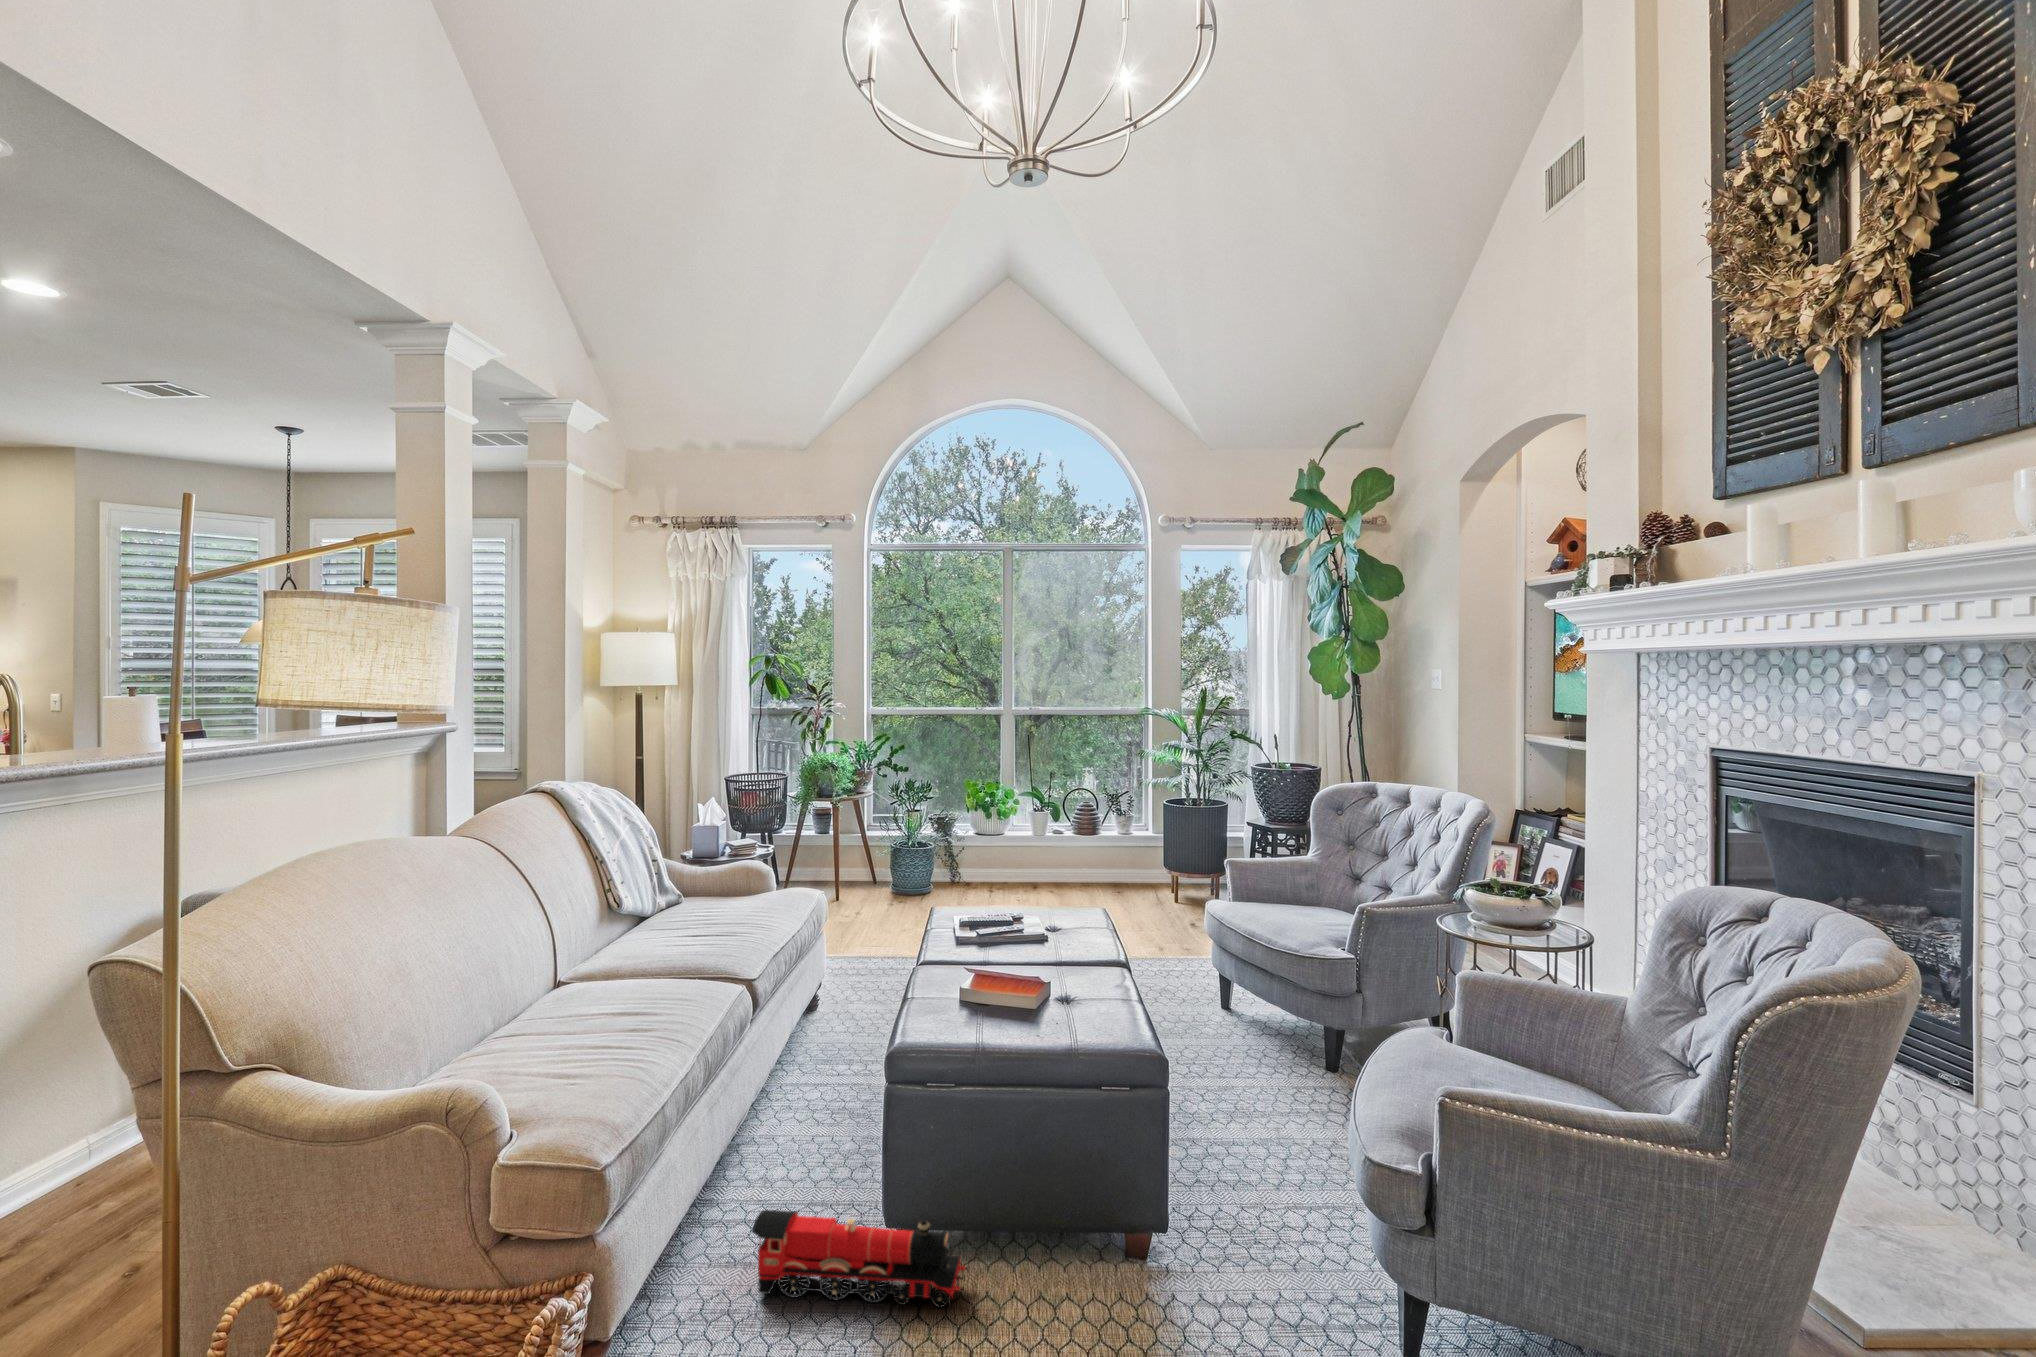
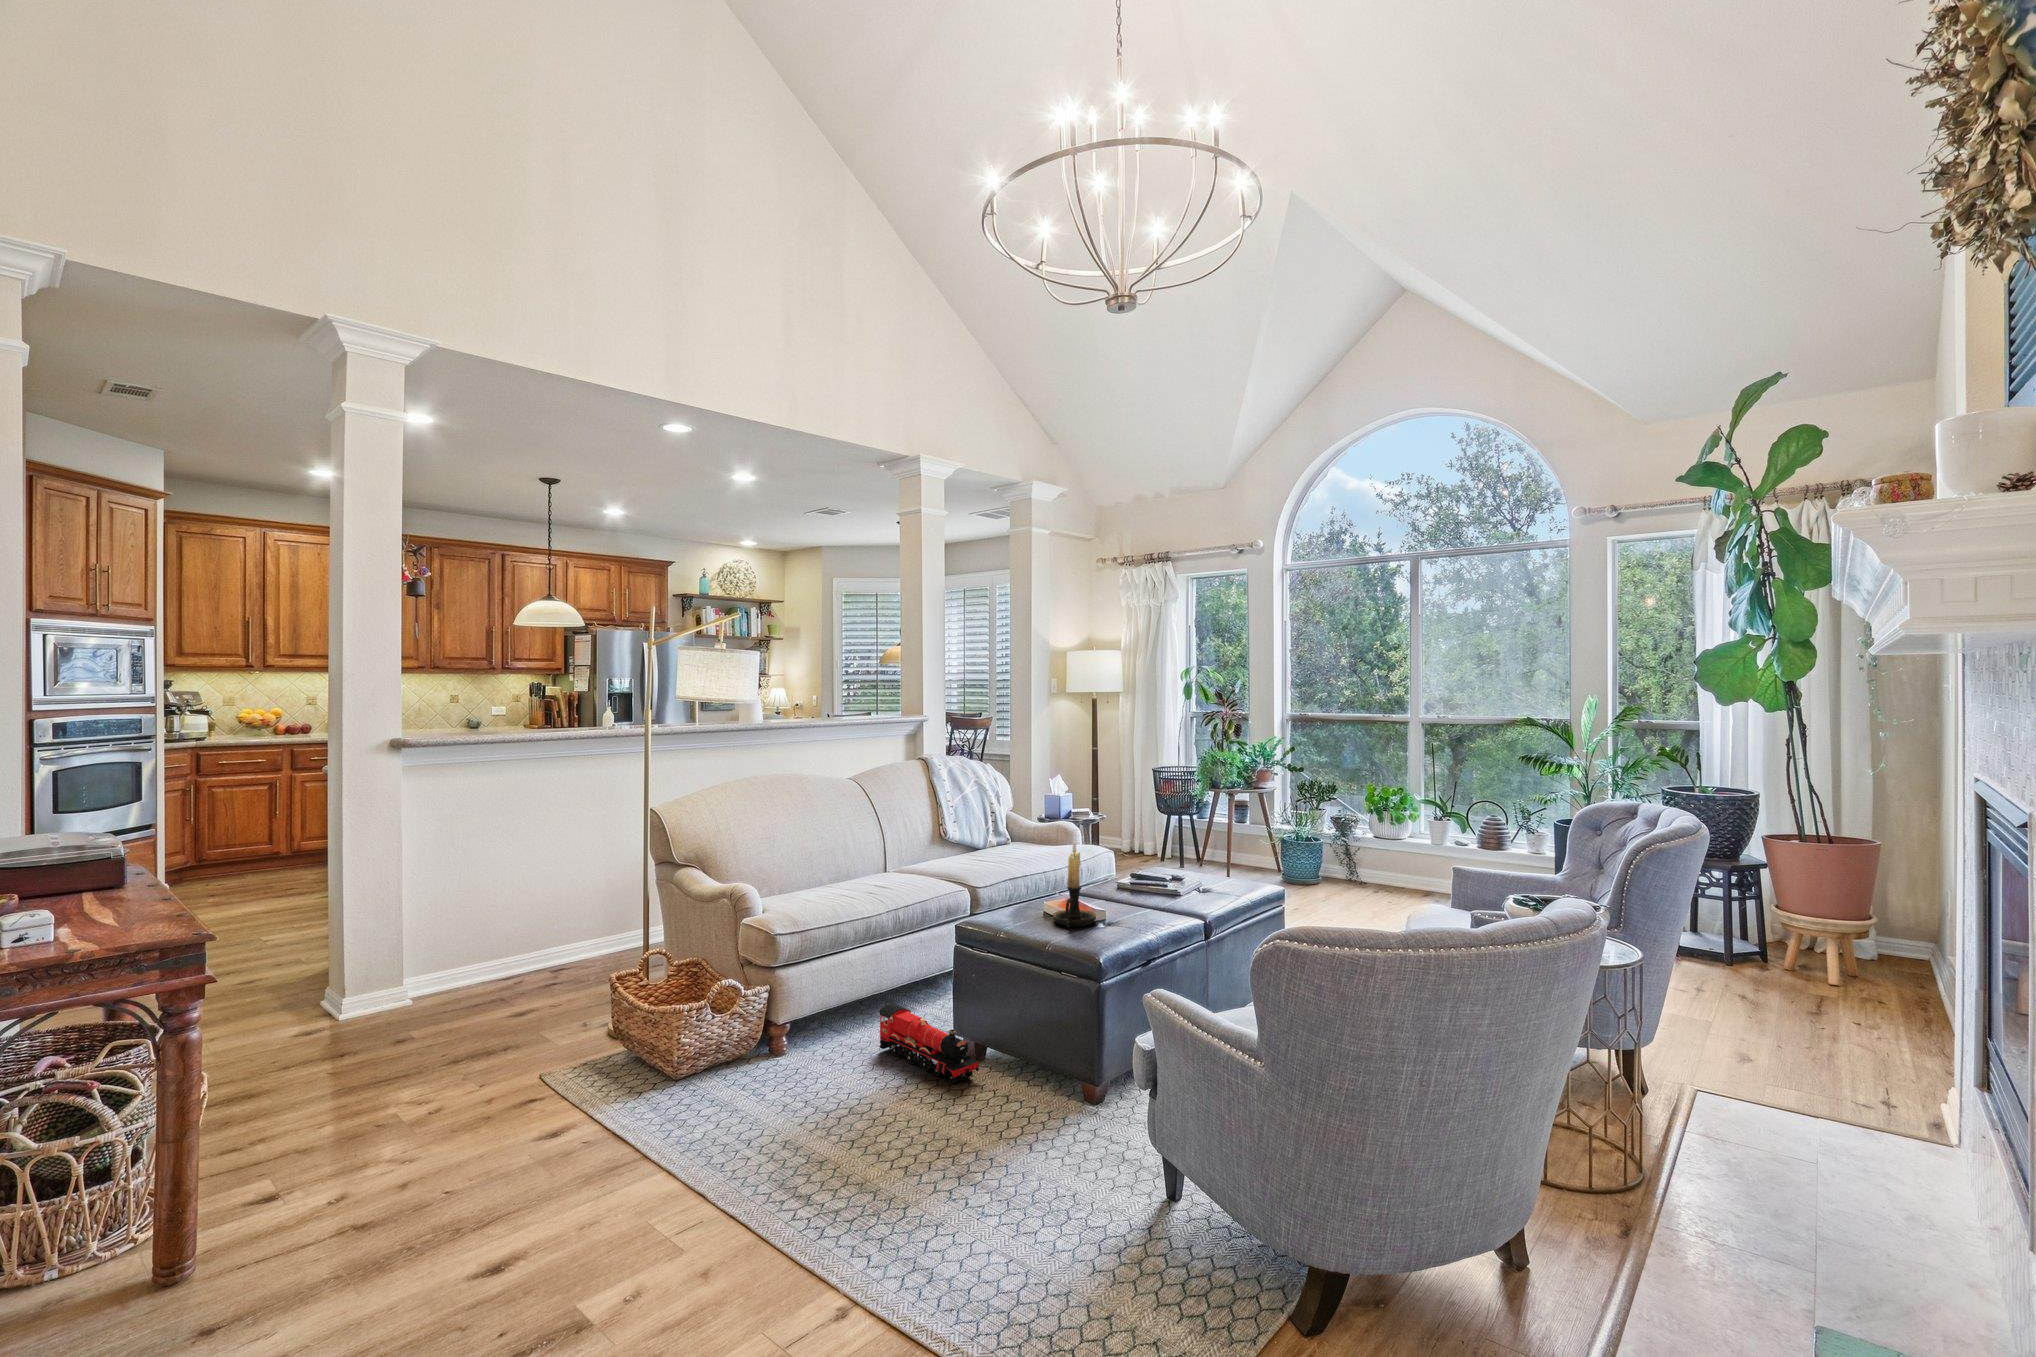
candle holder: none [998,896,1058,1019] -> present [1053,842,1096,928]

